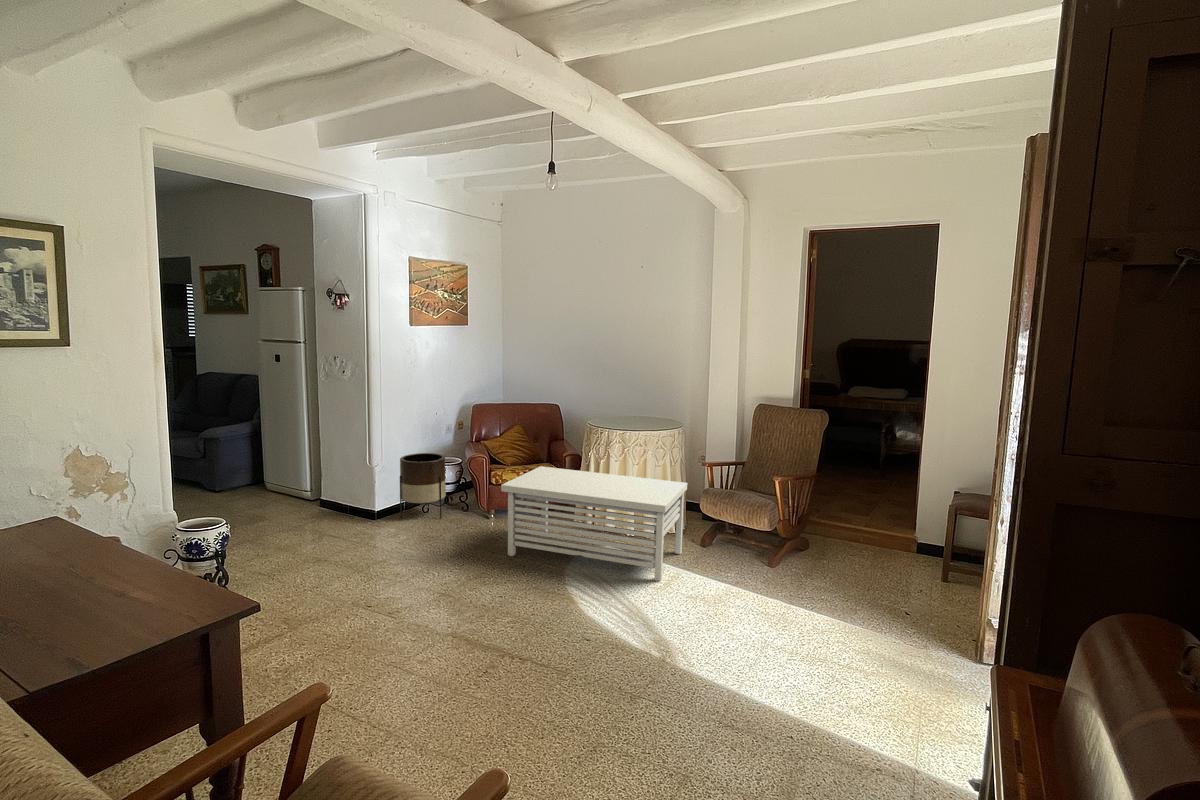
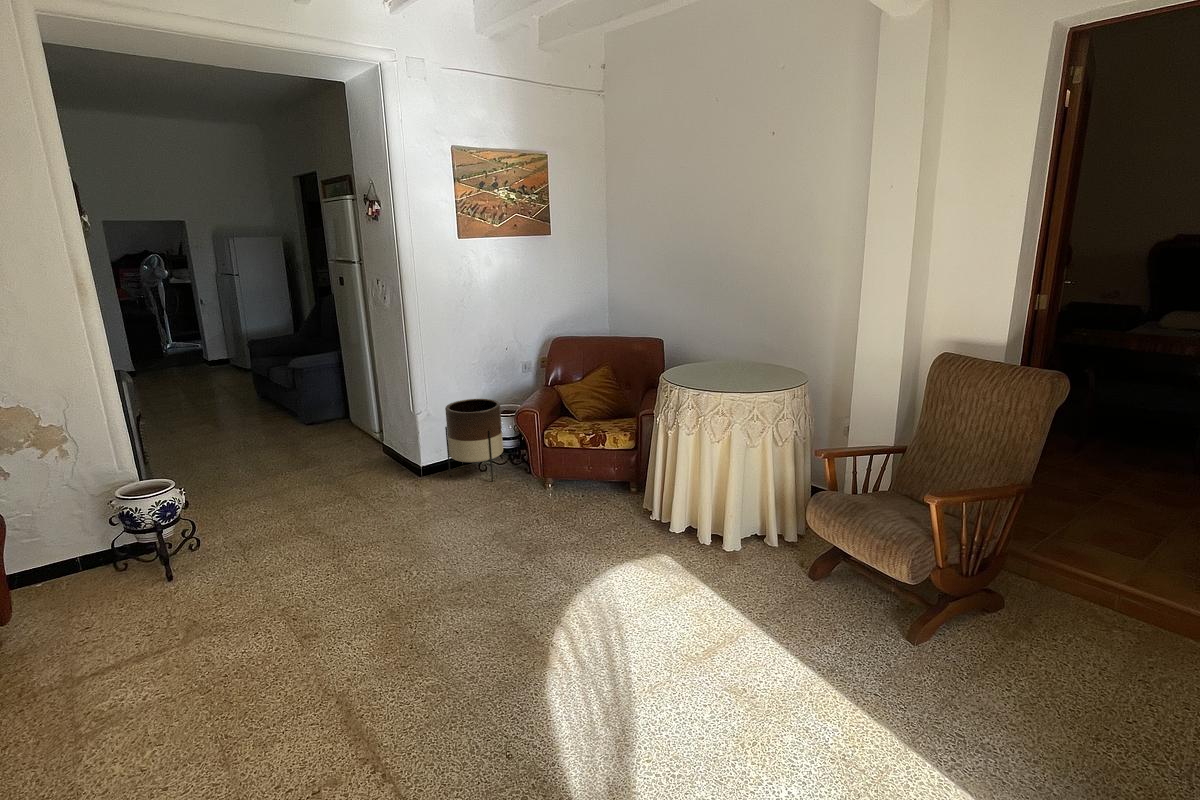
storage bench: present [501,466,687,581] -> none [512,431,786,640]

